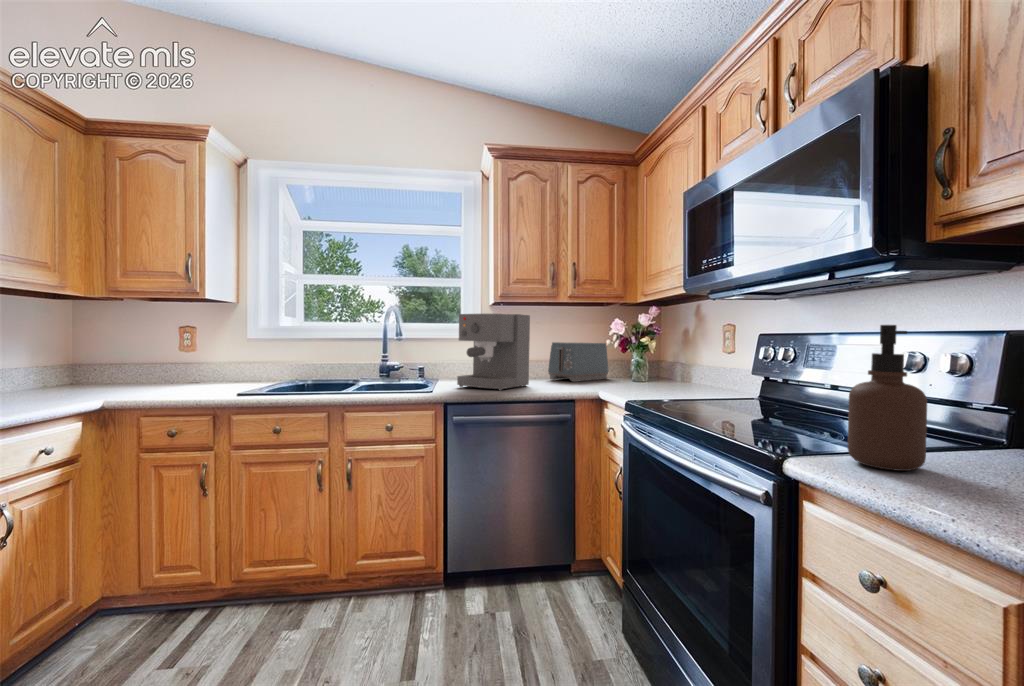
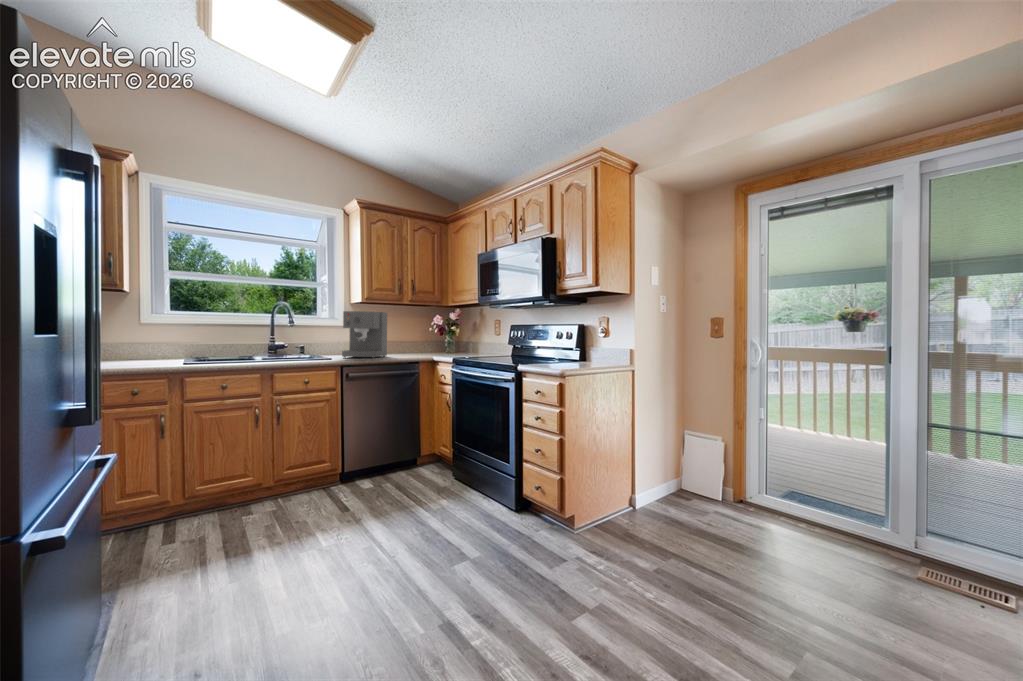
soap dispenser: present [848,325,927,471] -> none [537,320,557,365]
toaster: present [548,342,608,382] -> none [393,330,430,354]

